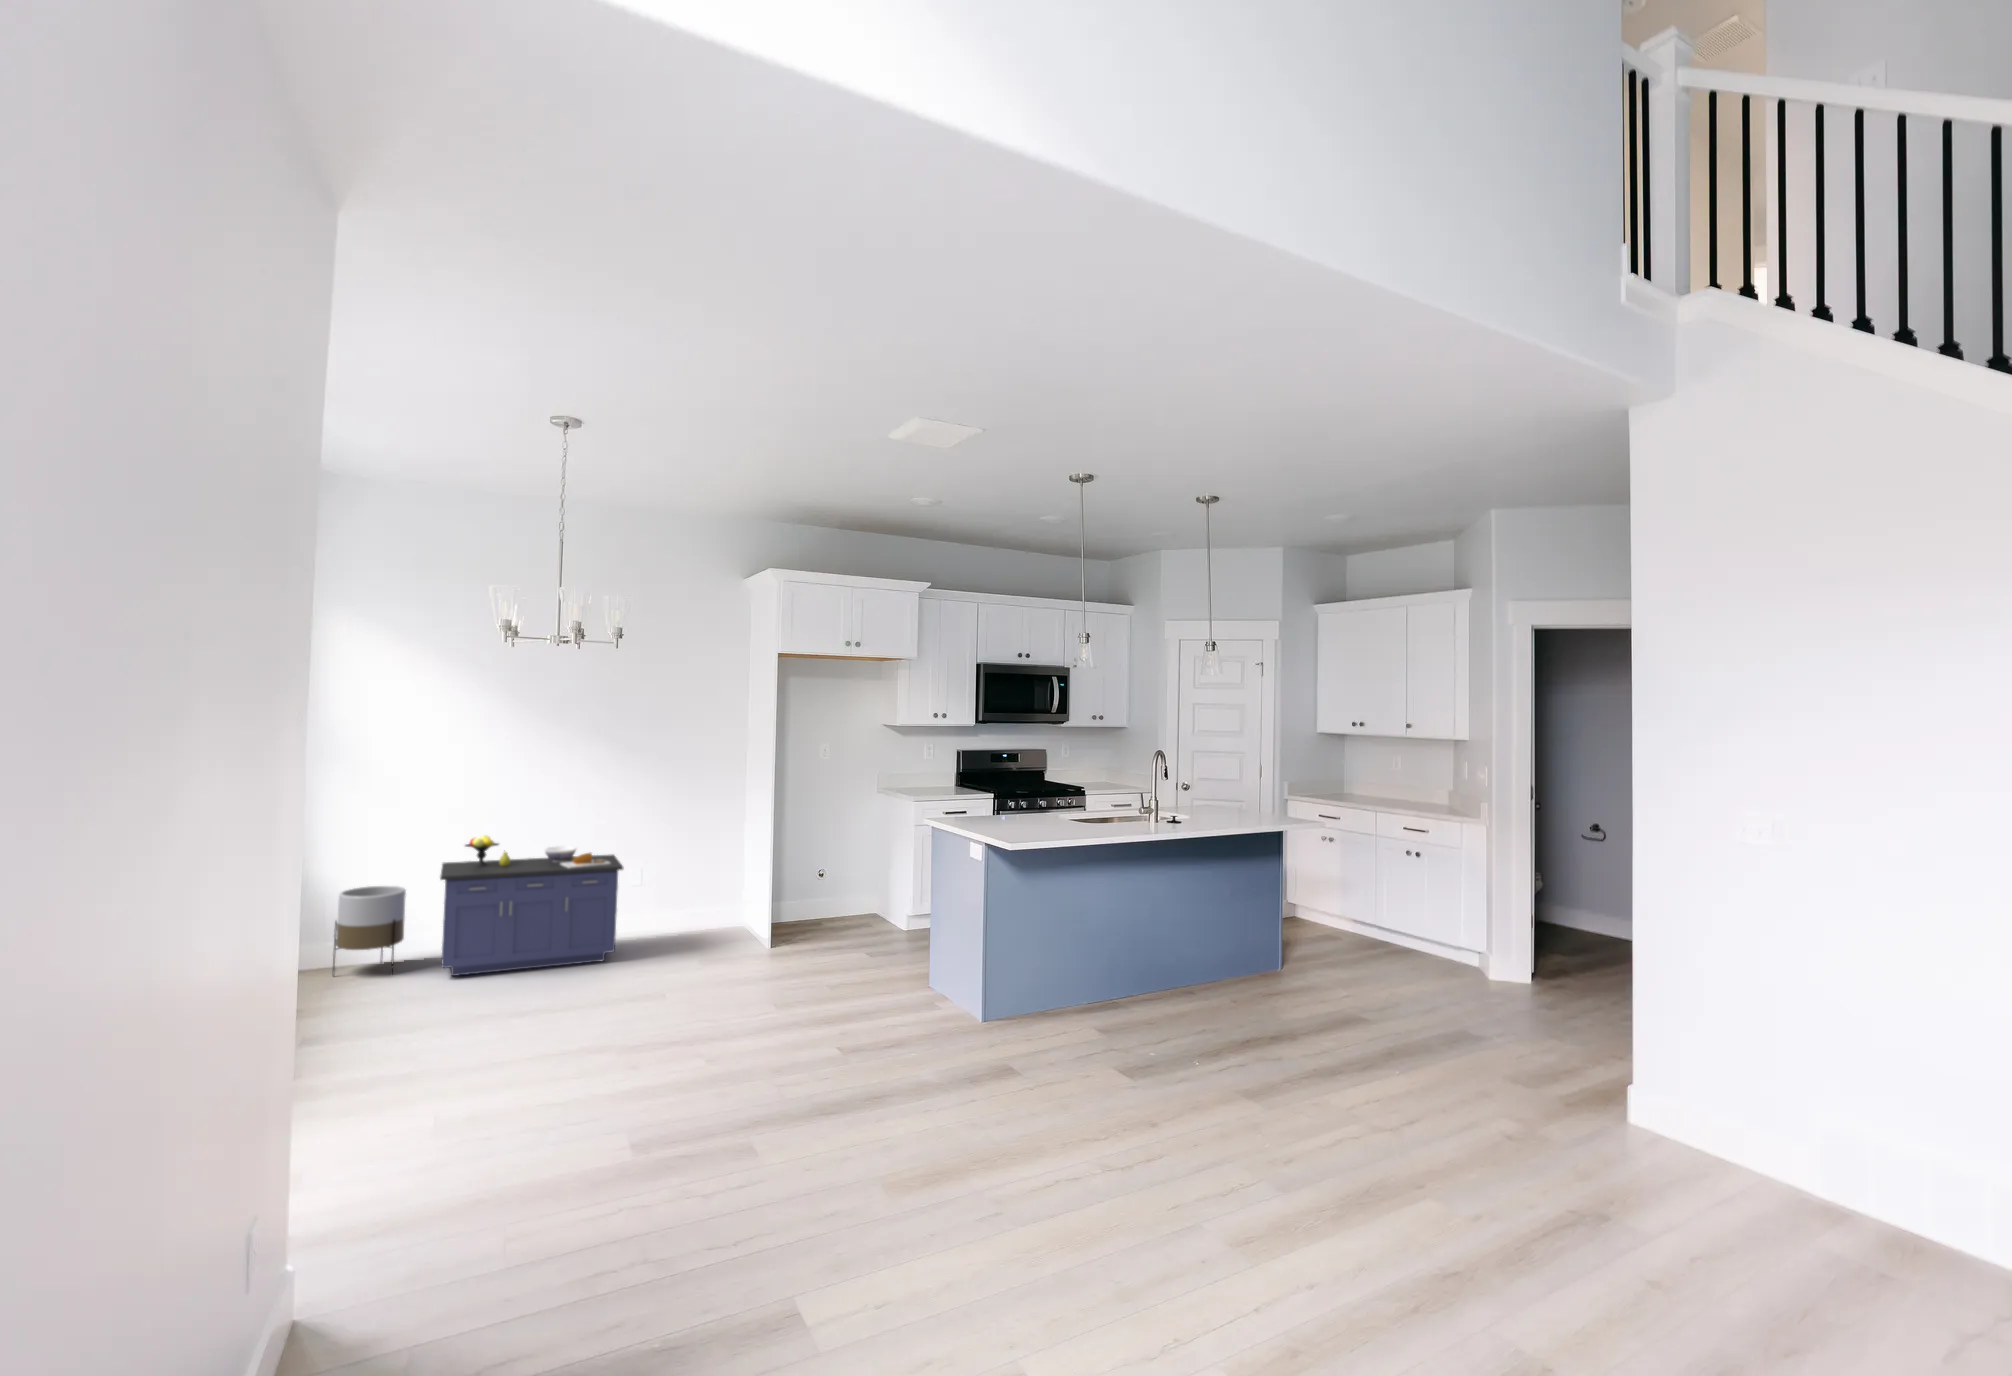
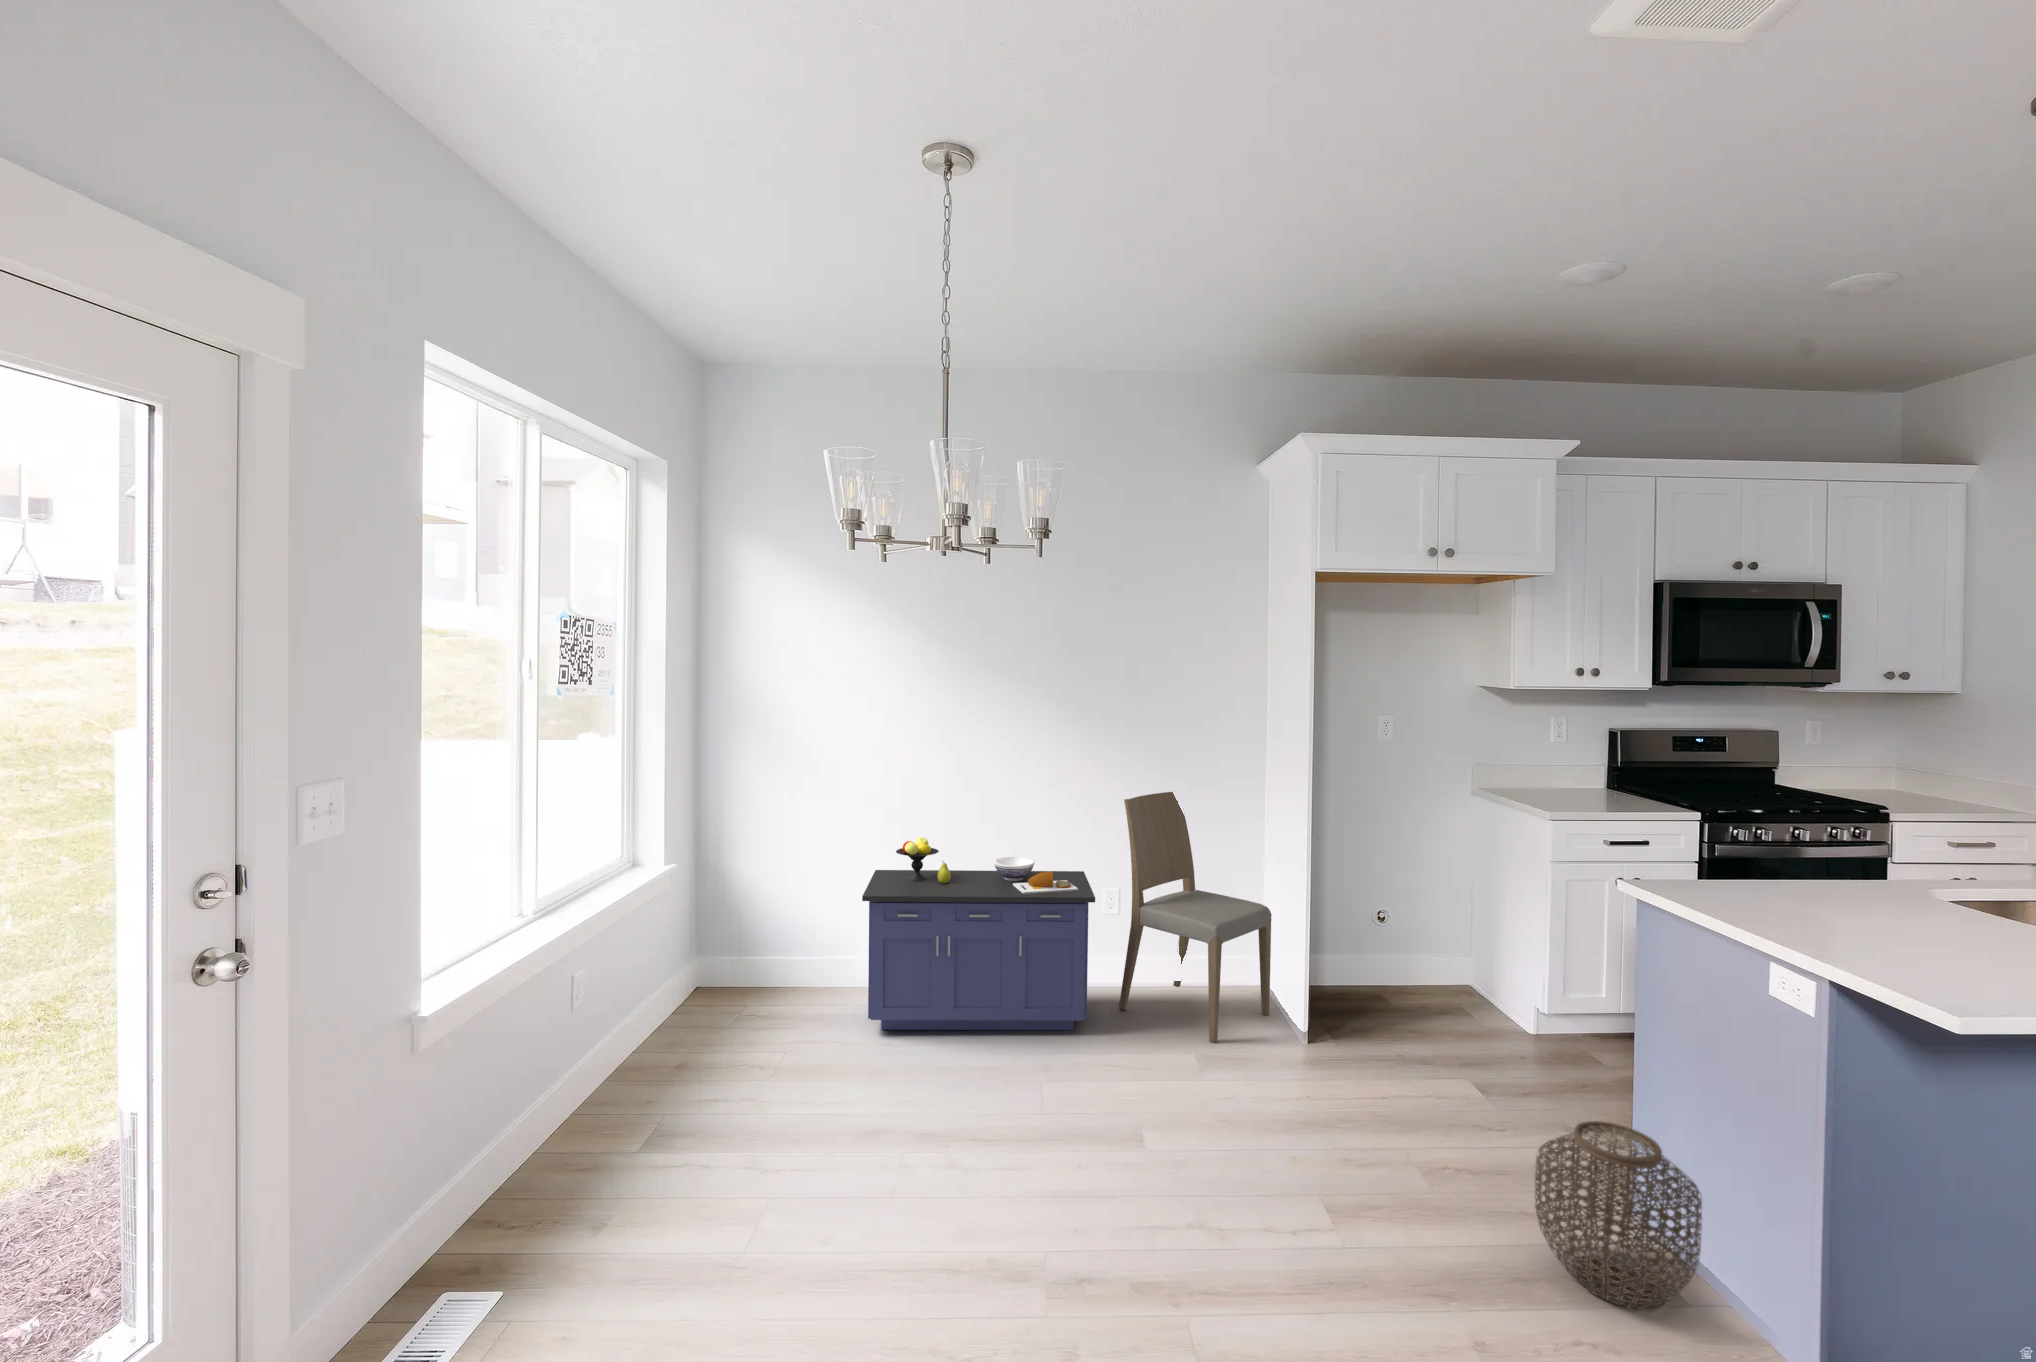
dining chair: none [638,796,747,956] -> present [1119,792,1272,1042]
planter: present [333,886,406,974] -> none [757,894,834,1015]
woven basket: none [860,940,928,1020] -> present [1535,1121,1702,1308]

